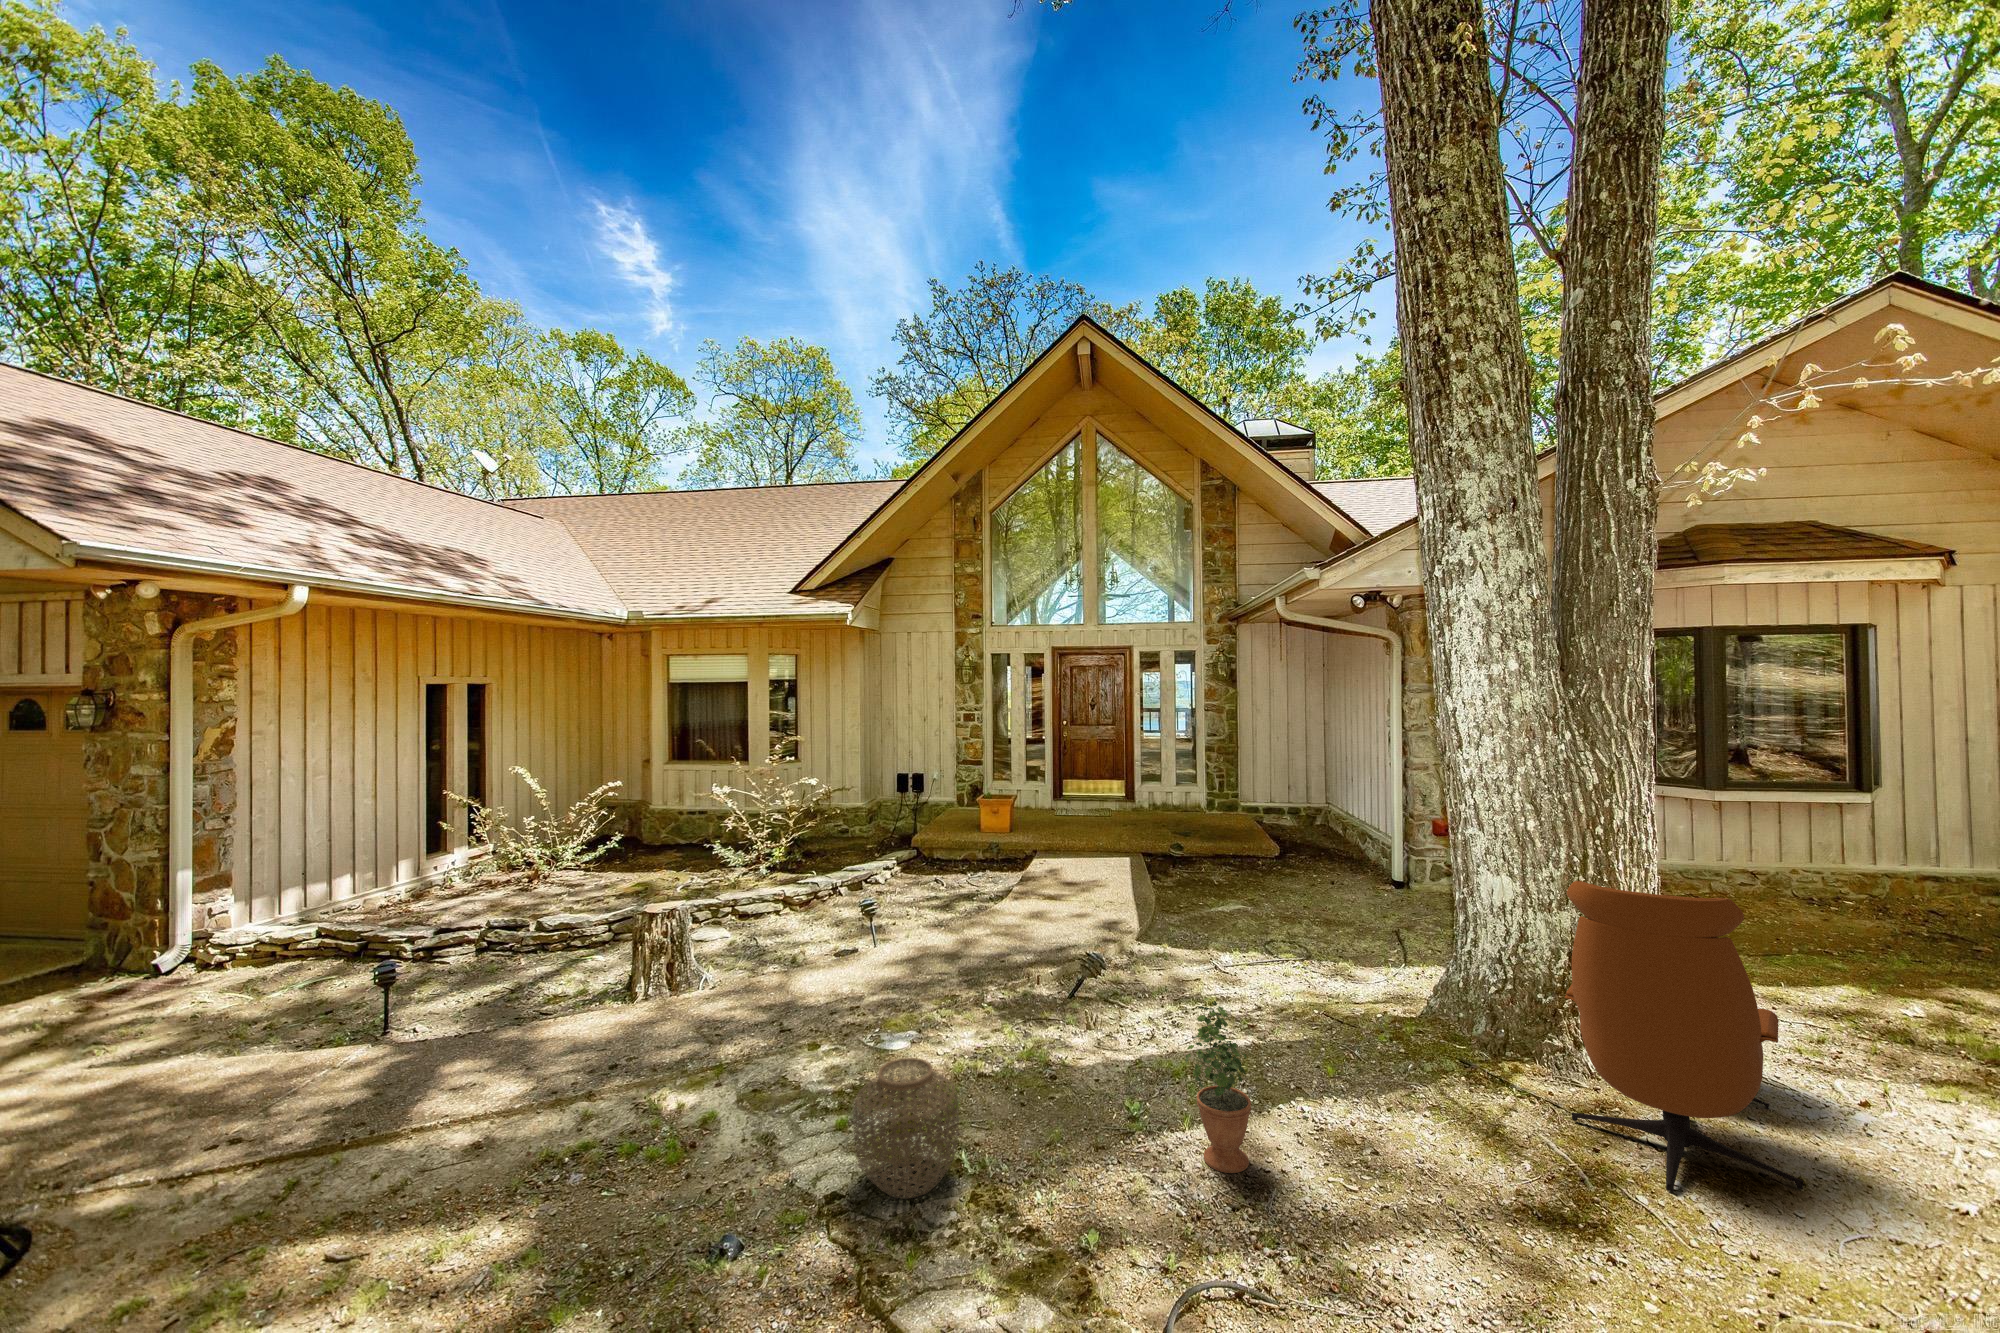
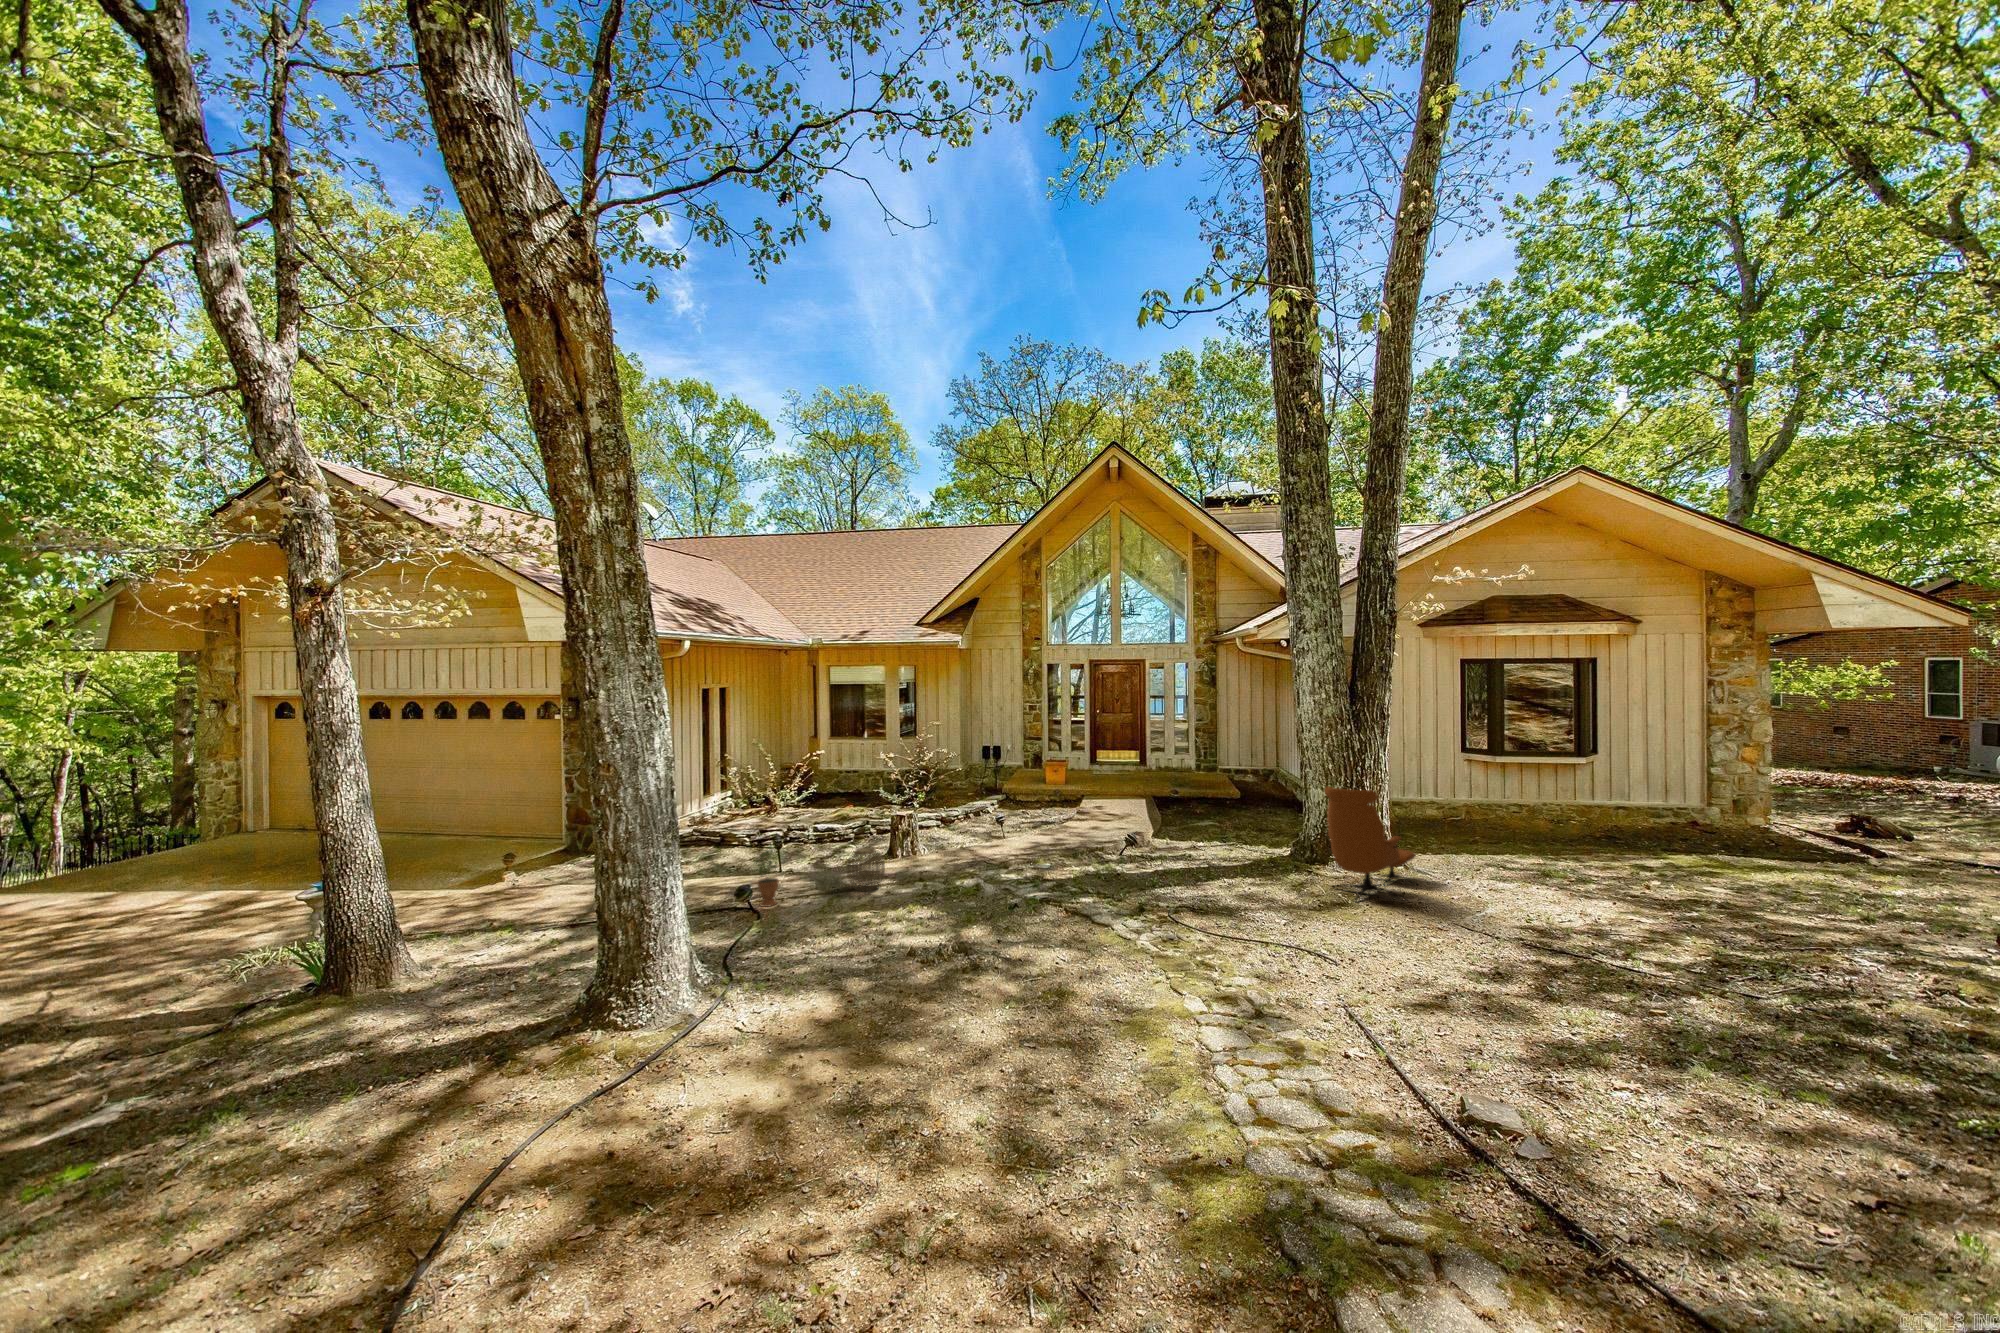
potted plant: present [1185,998,1251,1173] -> present [754,845,779,907]
woven basket: present [853,1058,959,1198] -> present [847,848,885,891]

